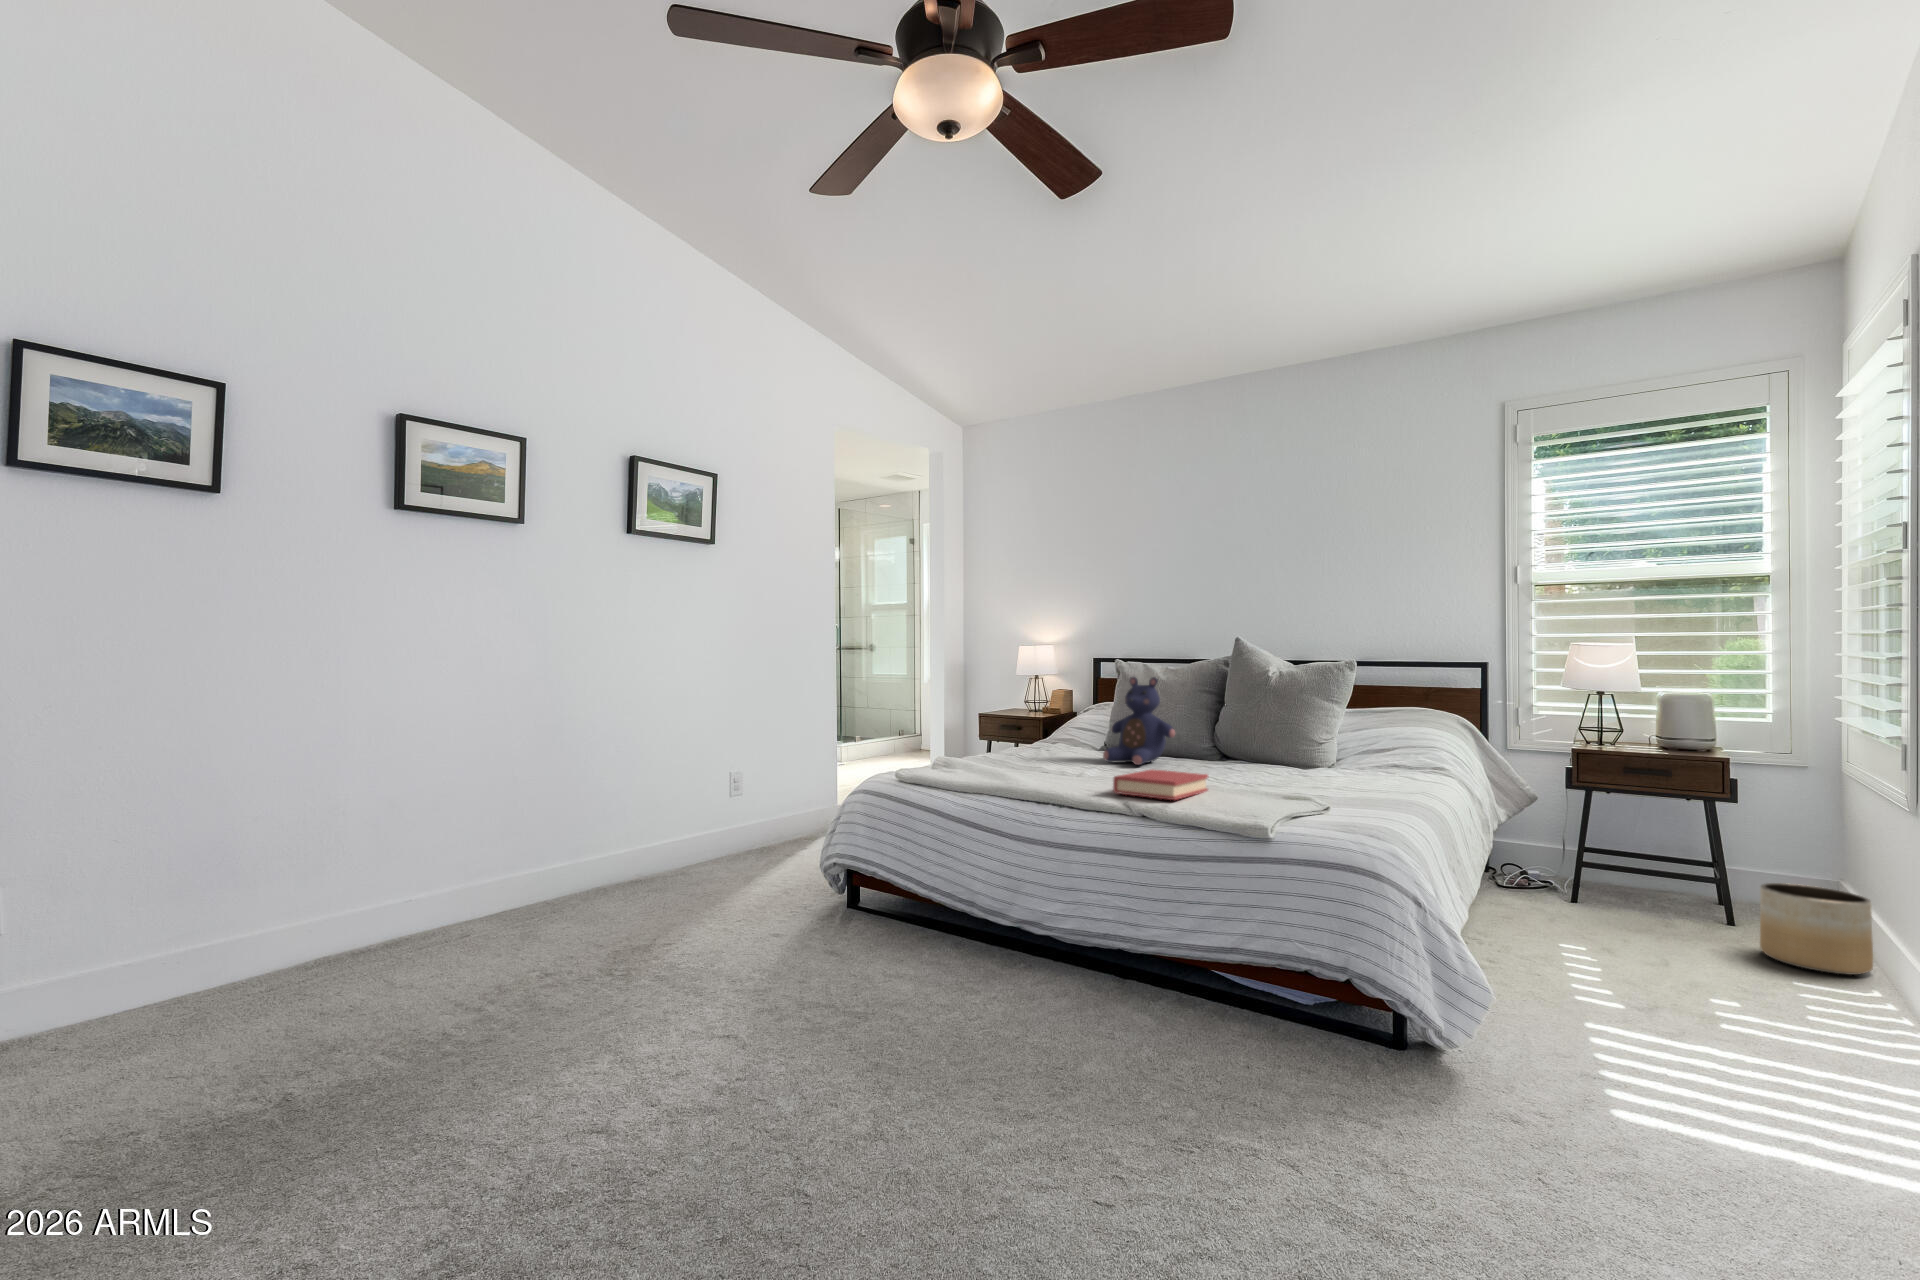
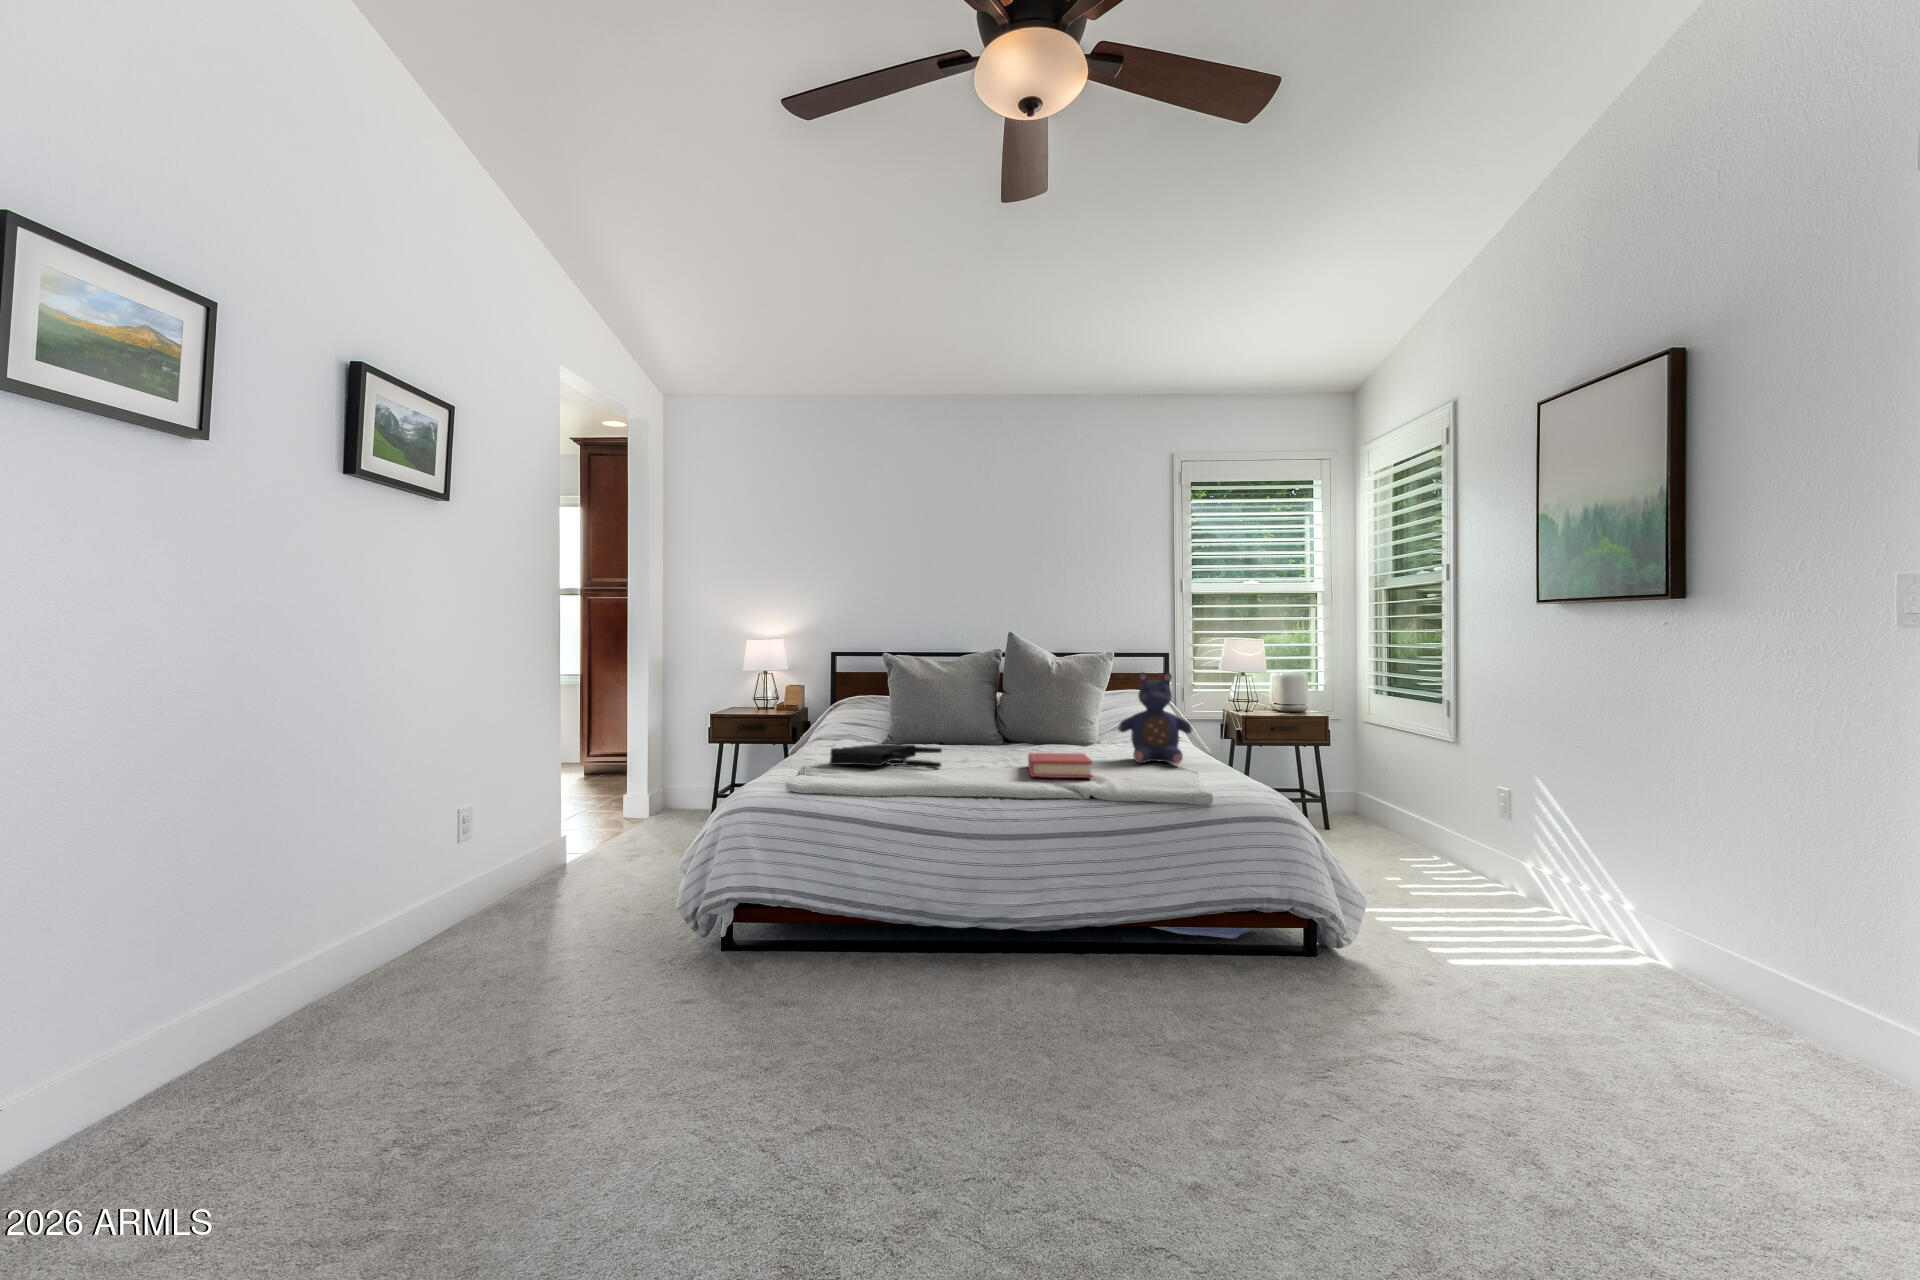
teddy bear: present [1103,677,1175,765] -> present [1118,672,1193,764]
tote bag: none [967,751,1058,777] -> present [830,744,942,768]
planter: present [1760,883,1873,975] -> none [1364,798,1423,853]

